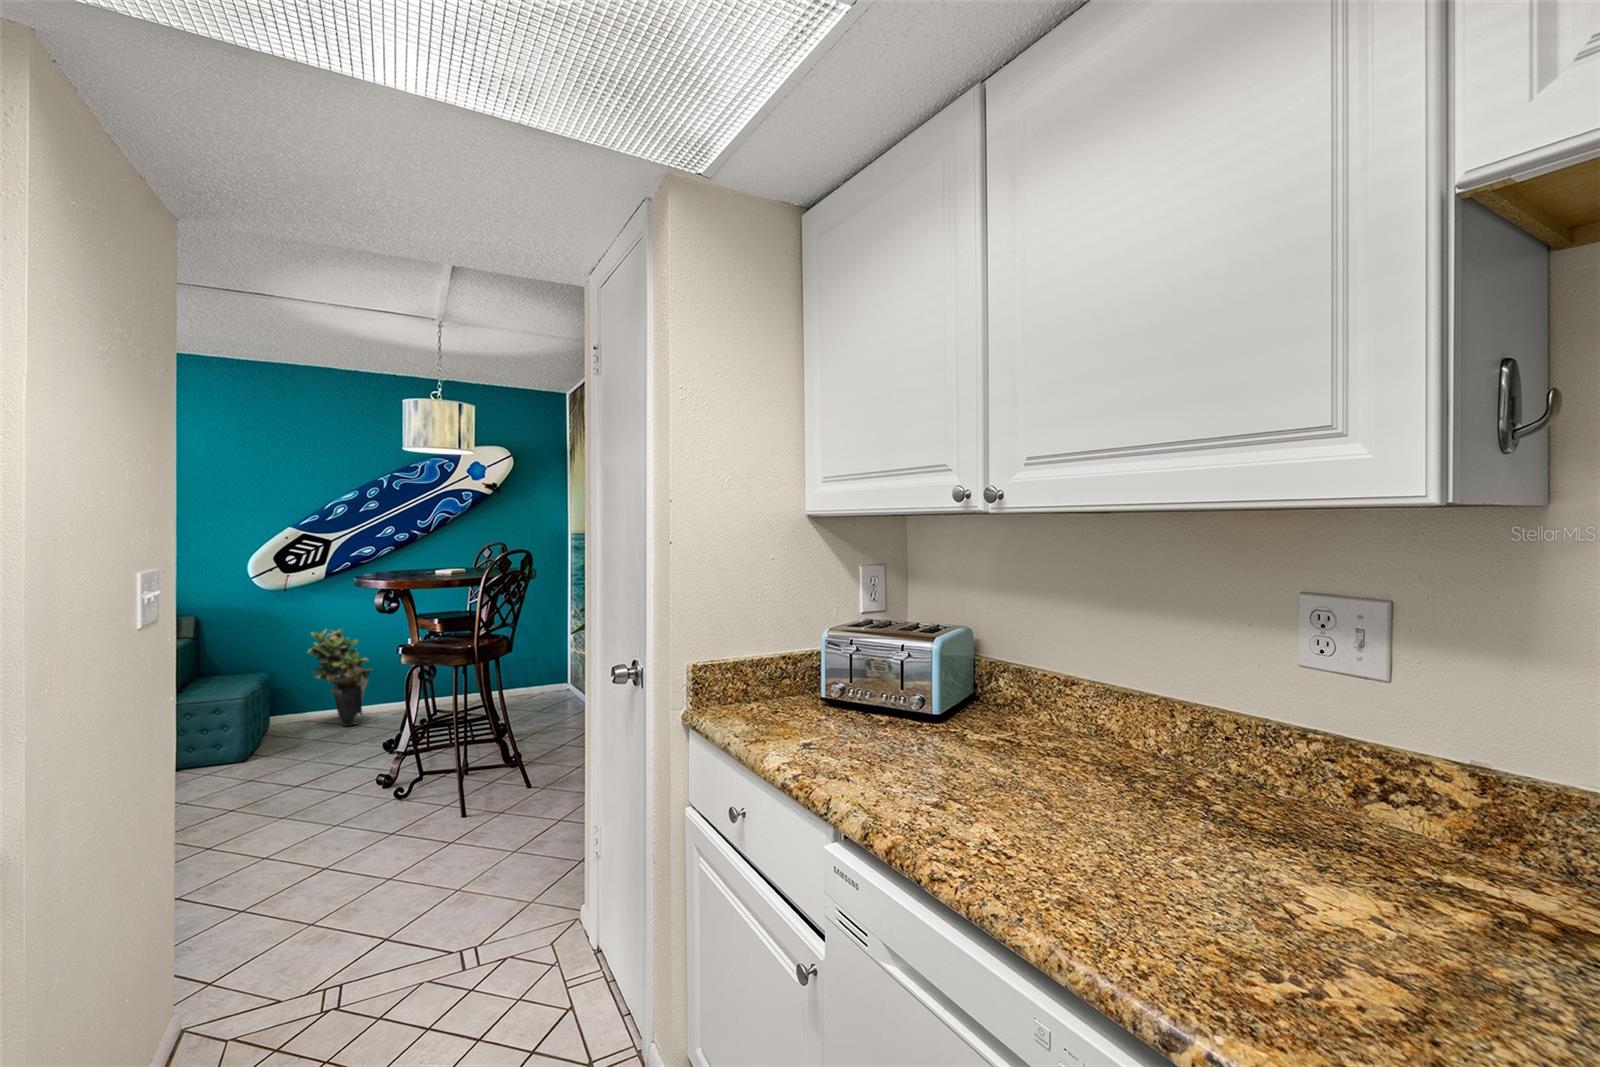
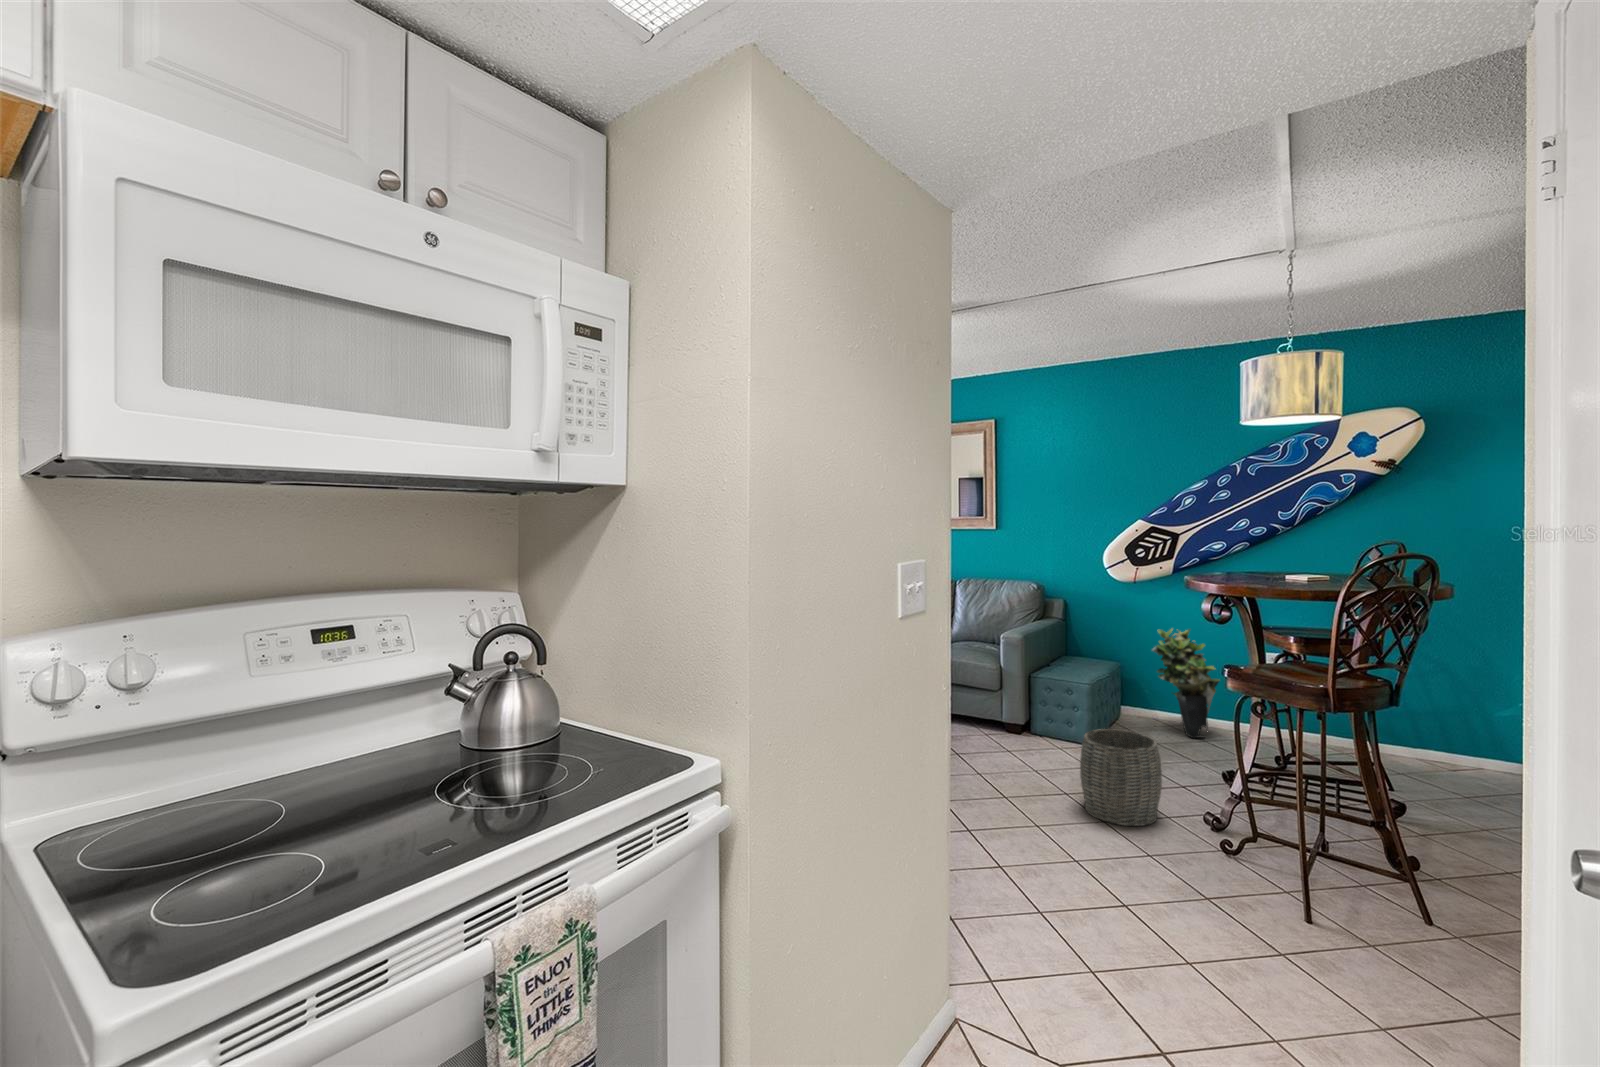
woven basket: none [256,724,340,813] -> present [1080,729,1162,826]

